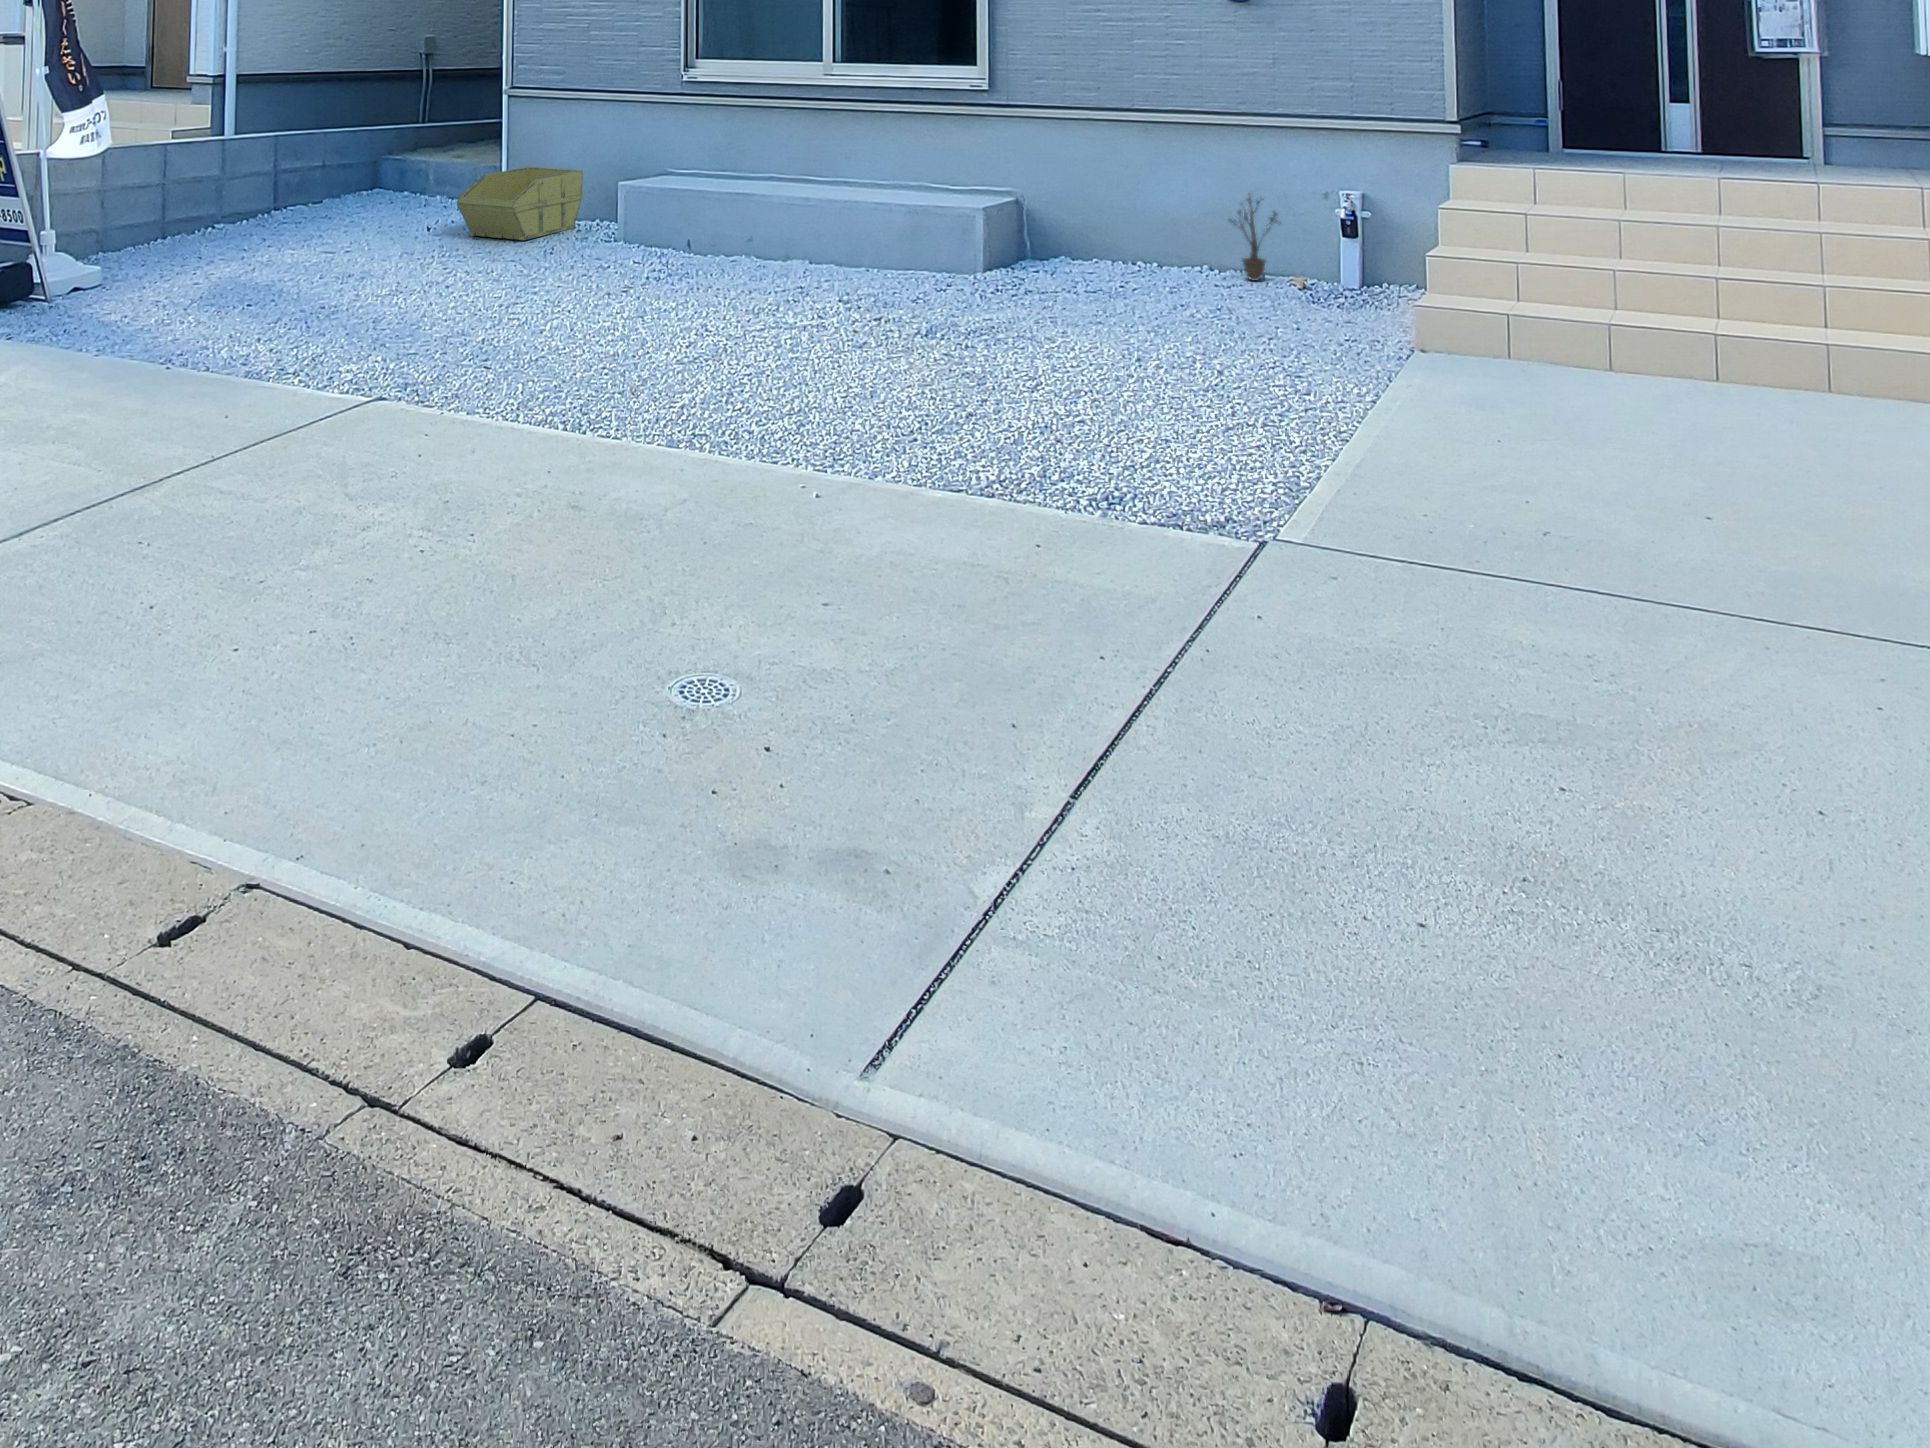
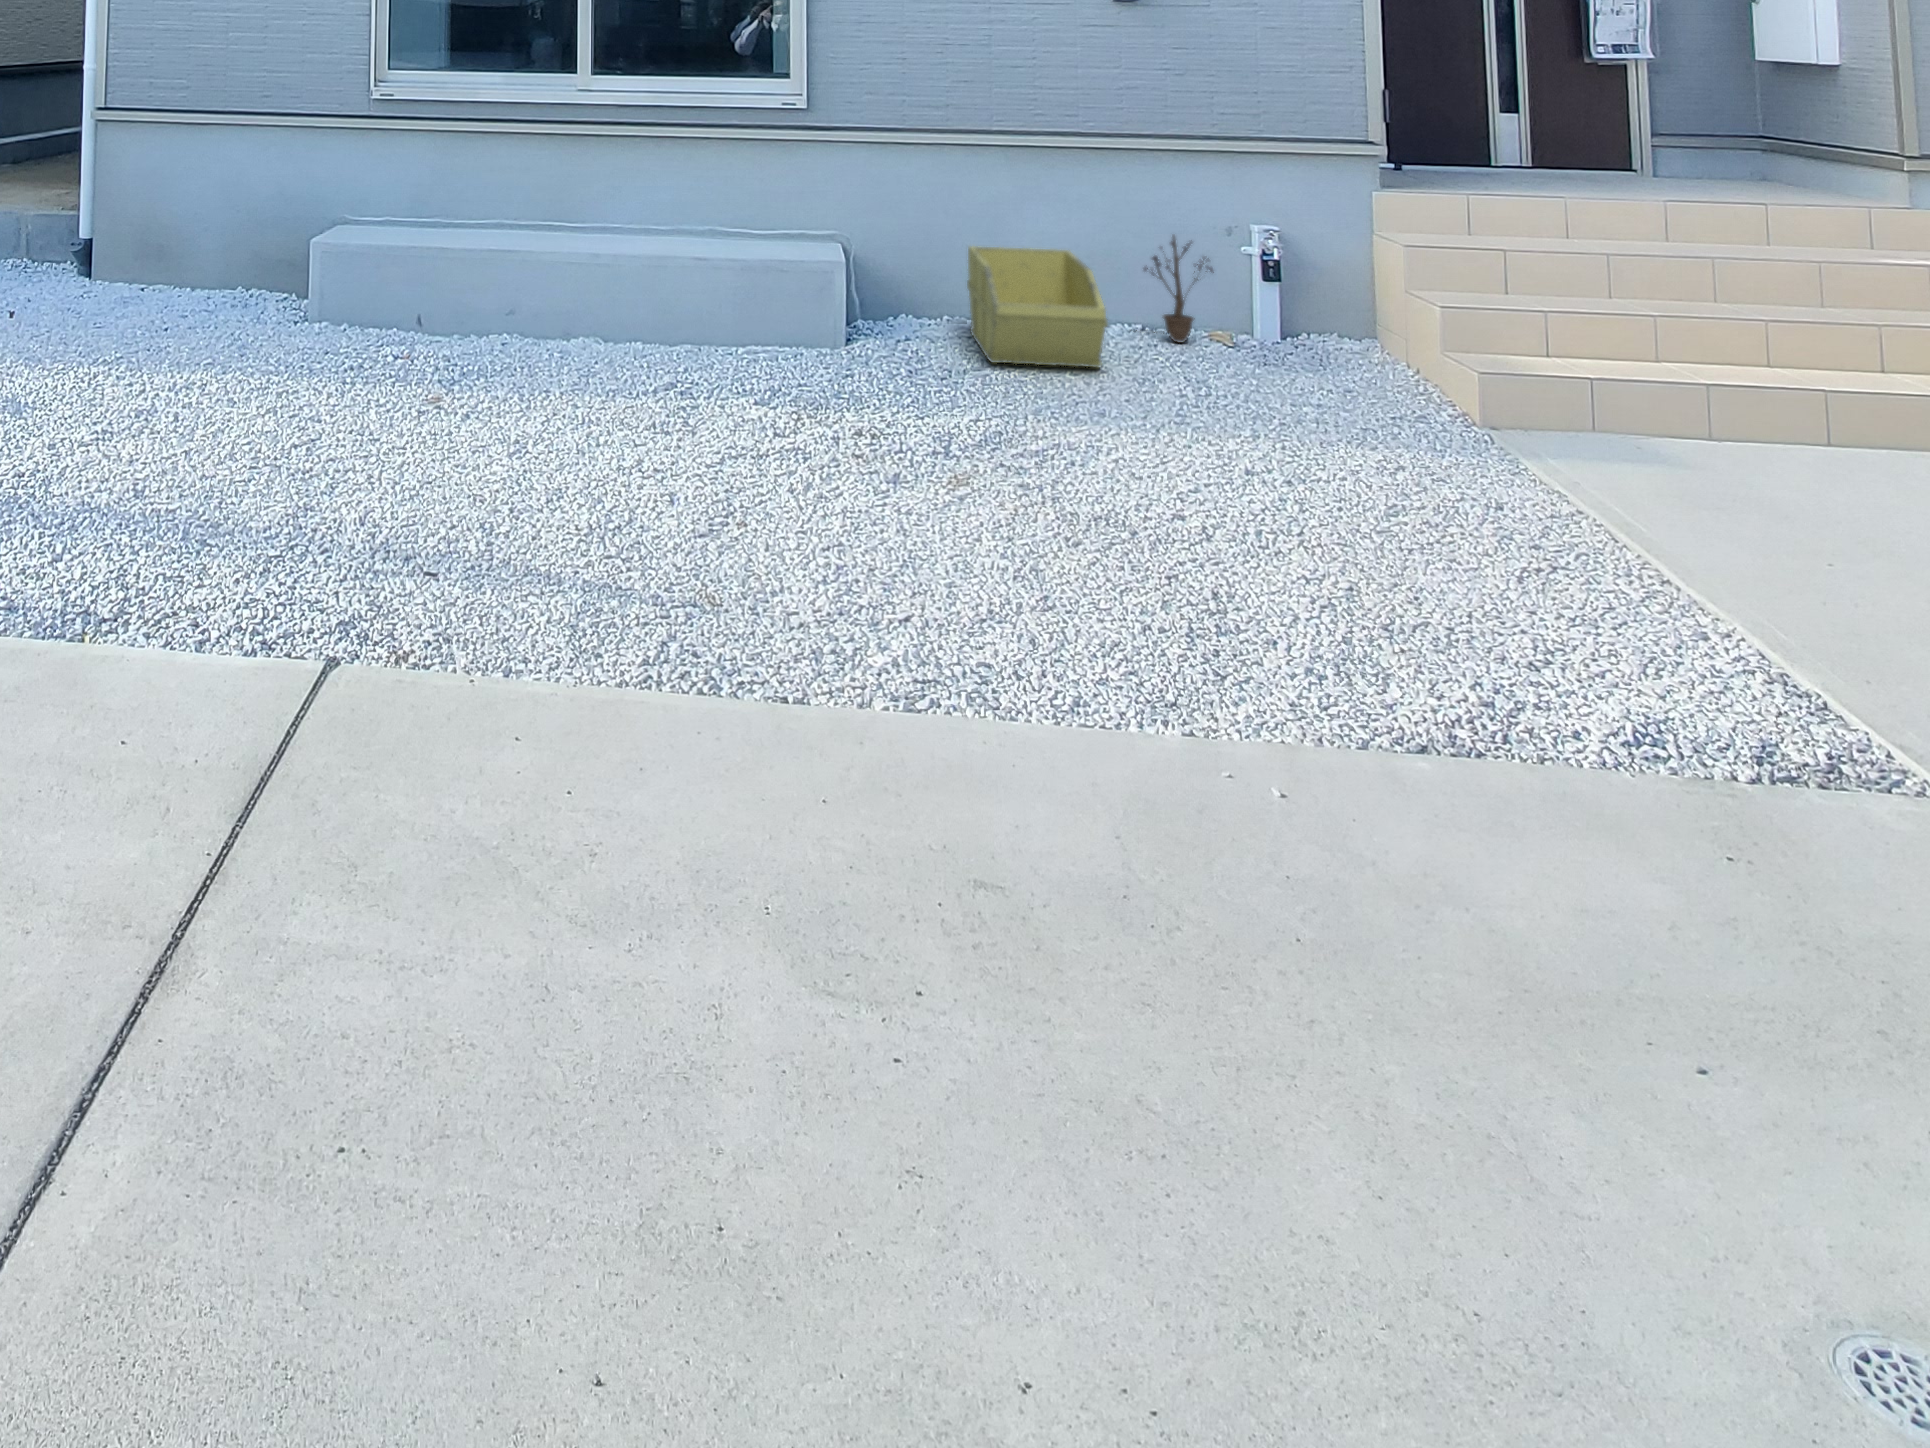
storage bin: present [457,167,583,240] -> present [967,246,1108,367]

